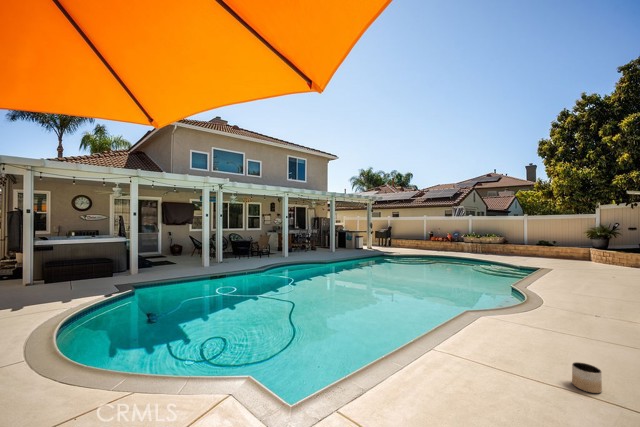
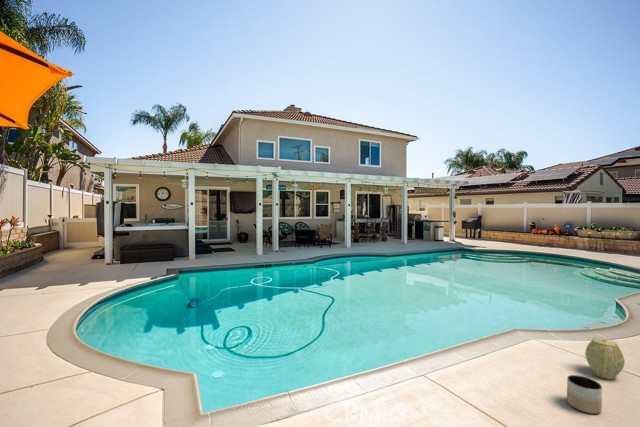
woven basket: none [559,328,589,361] -> present [585,338,625,380]

